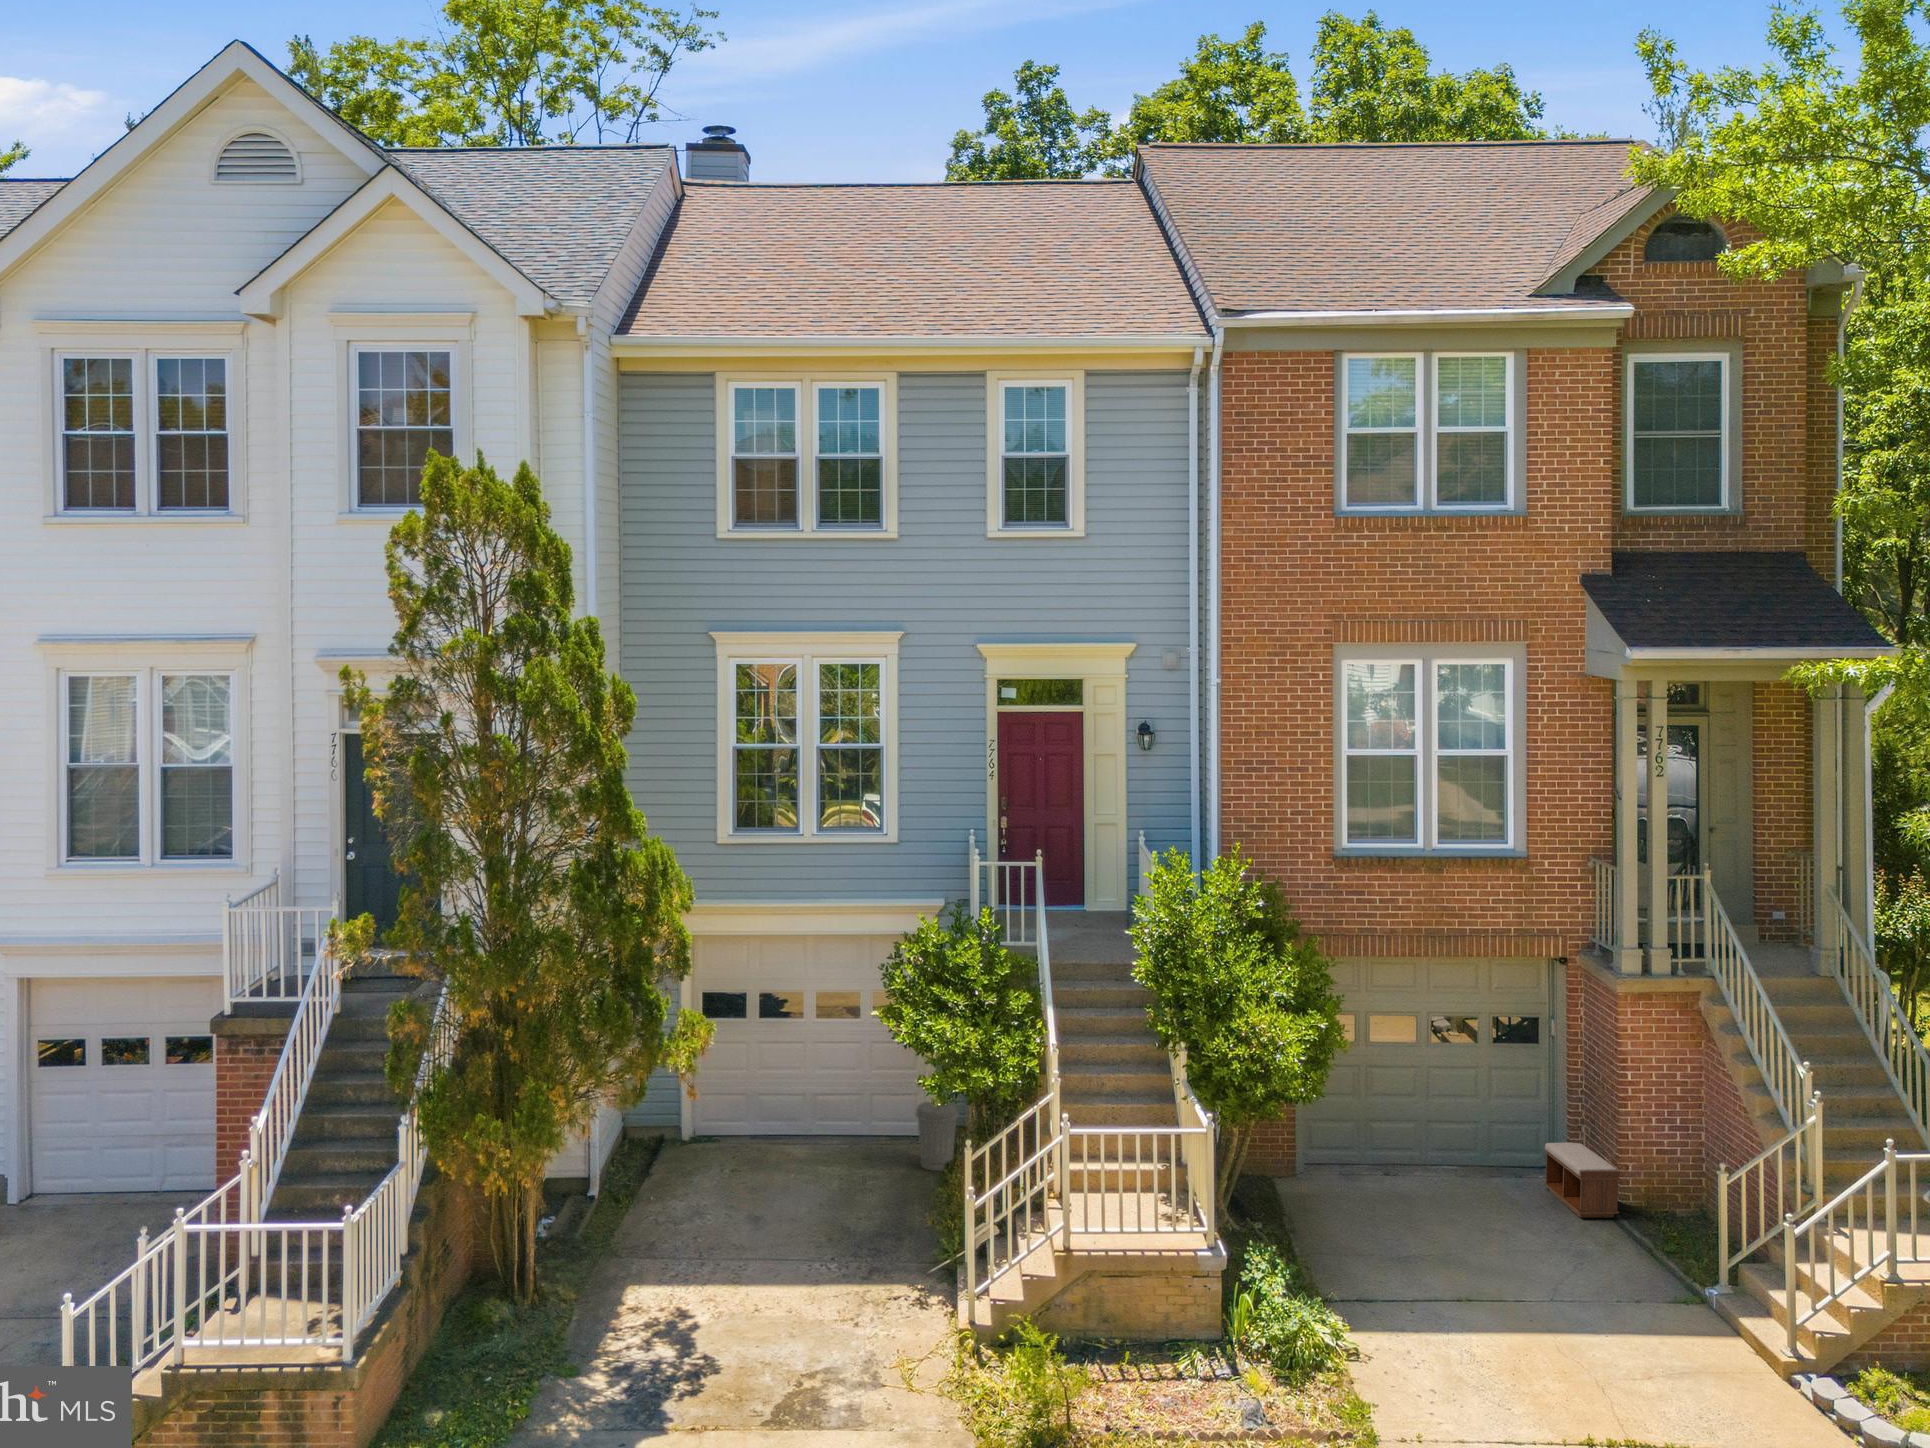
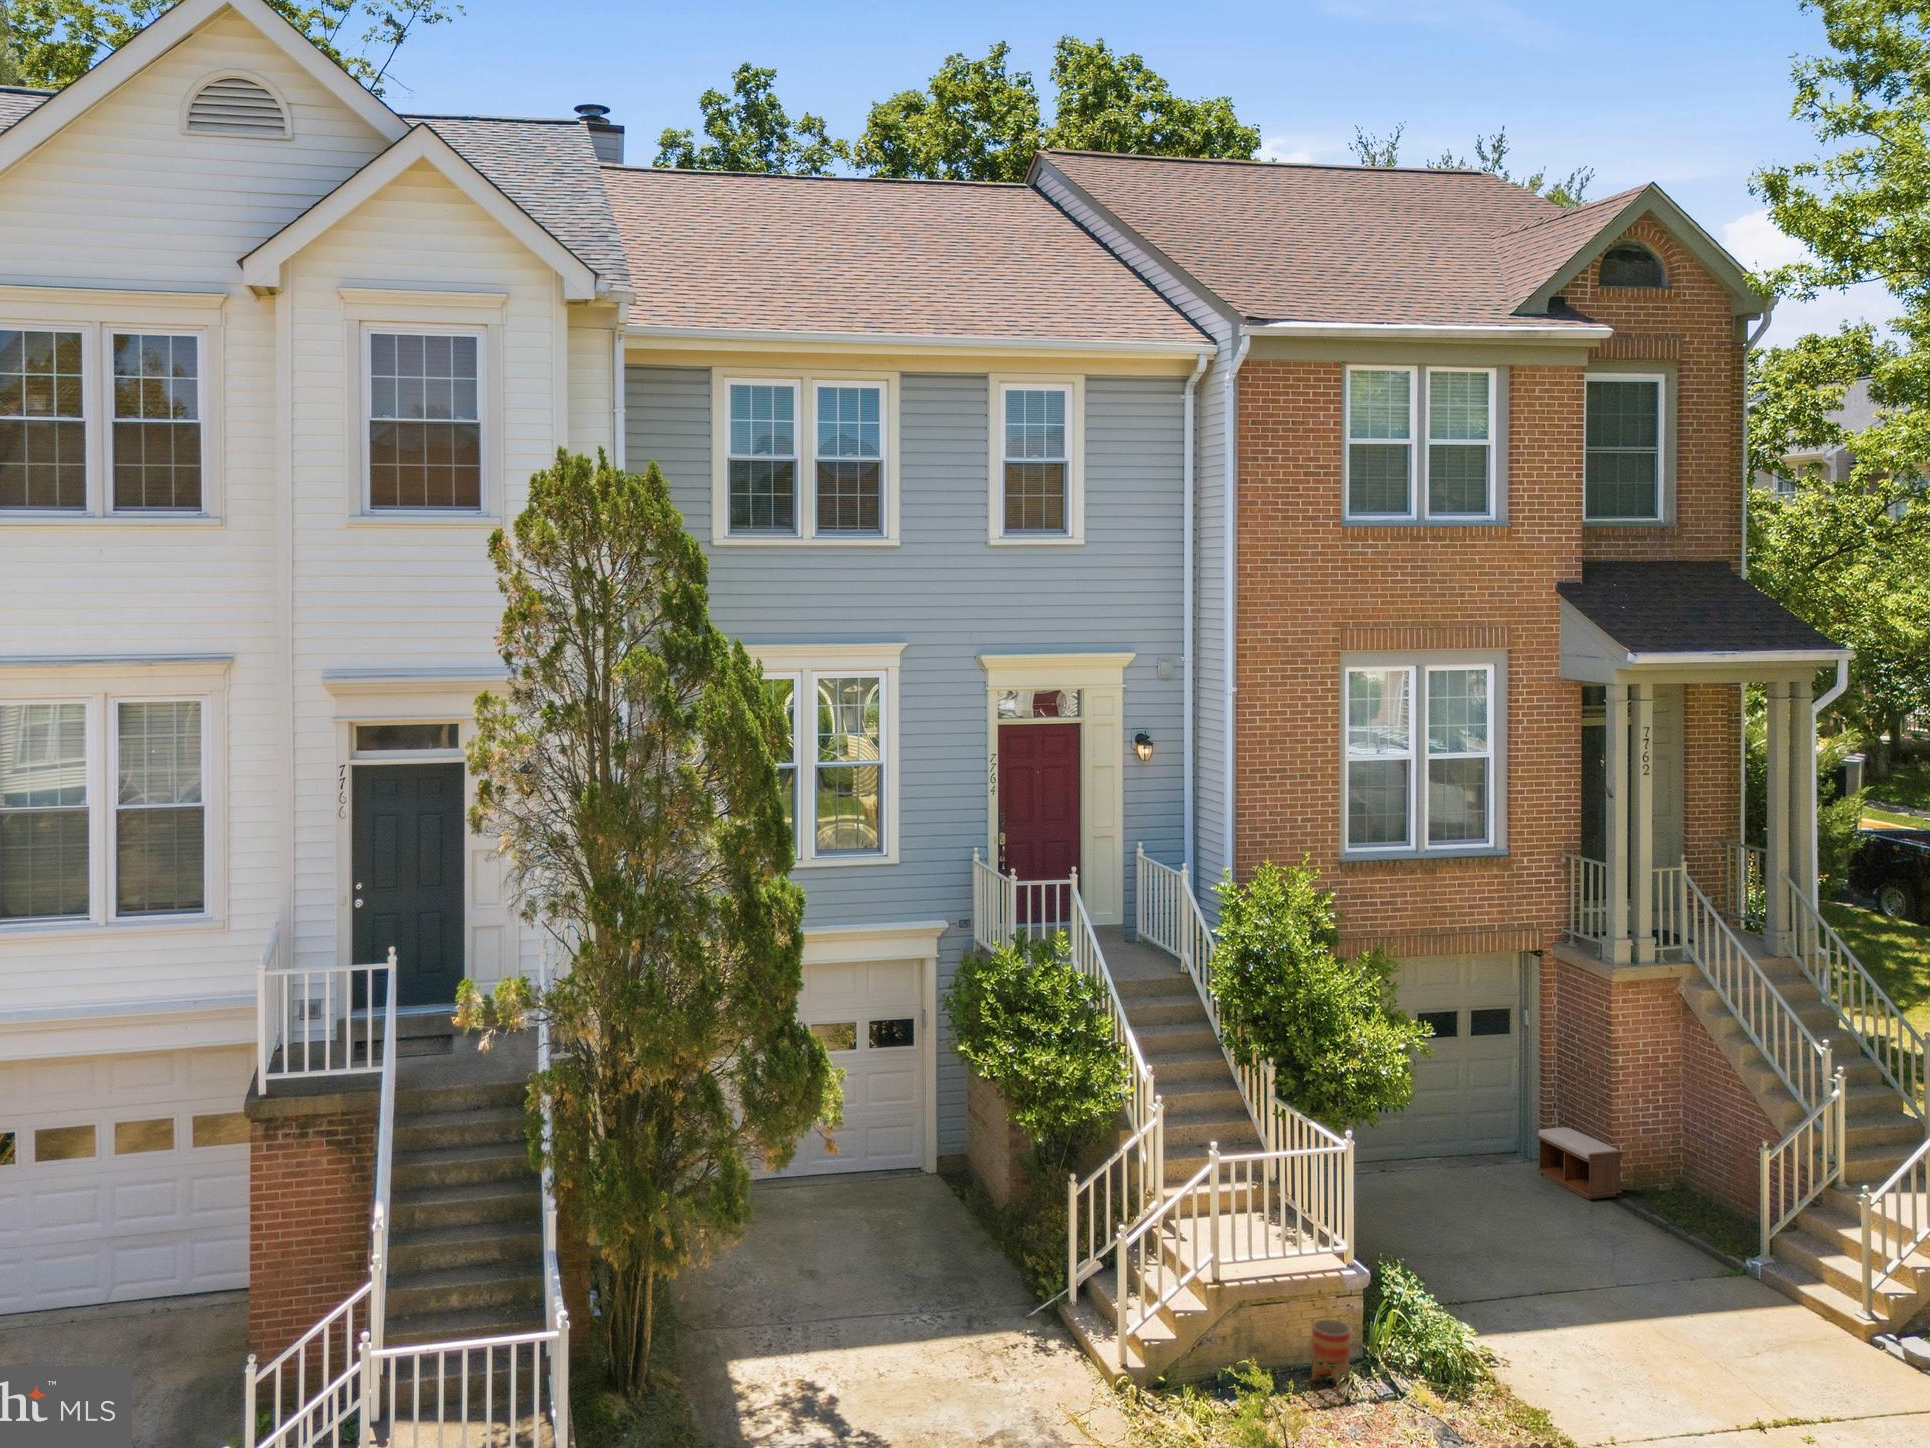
trash can: present [915,1102,959,1171] -> none [937,1134,983,1209]
planter: none [1160,1295,1197,1362] -> present [1312,1319,1350,1388]

